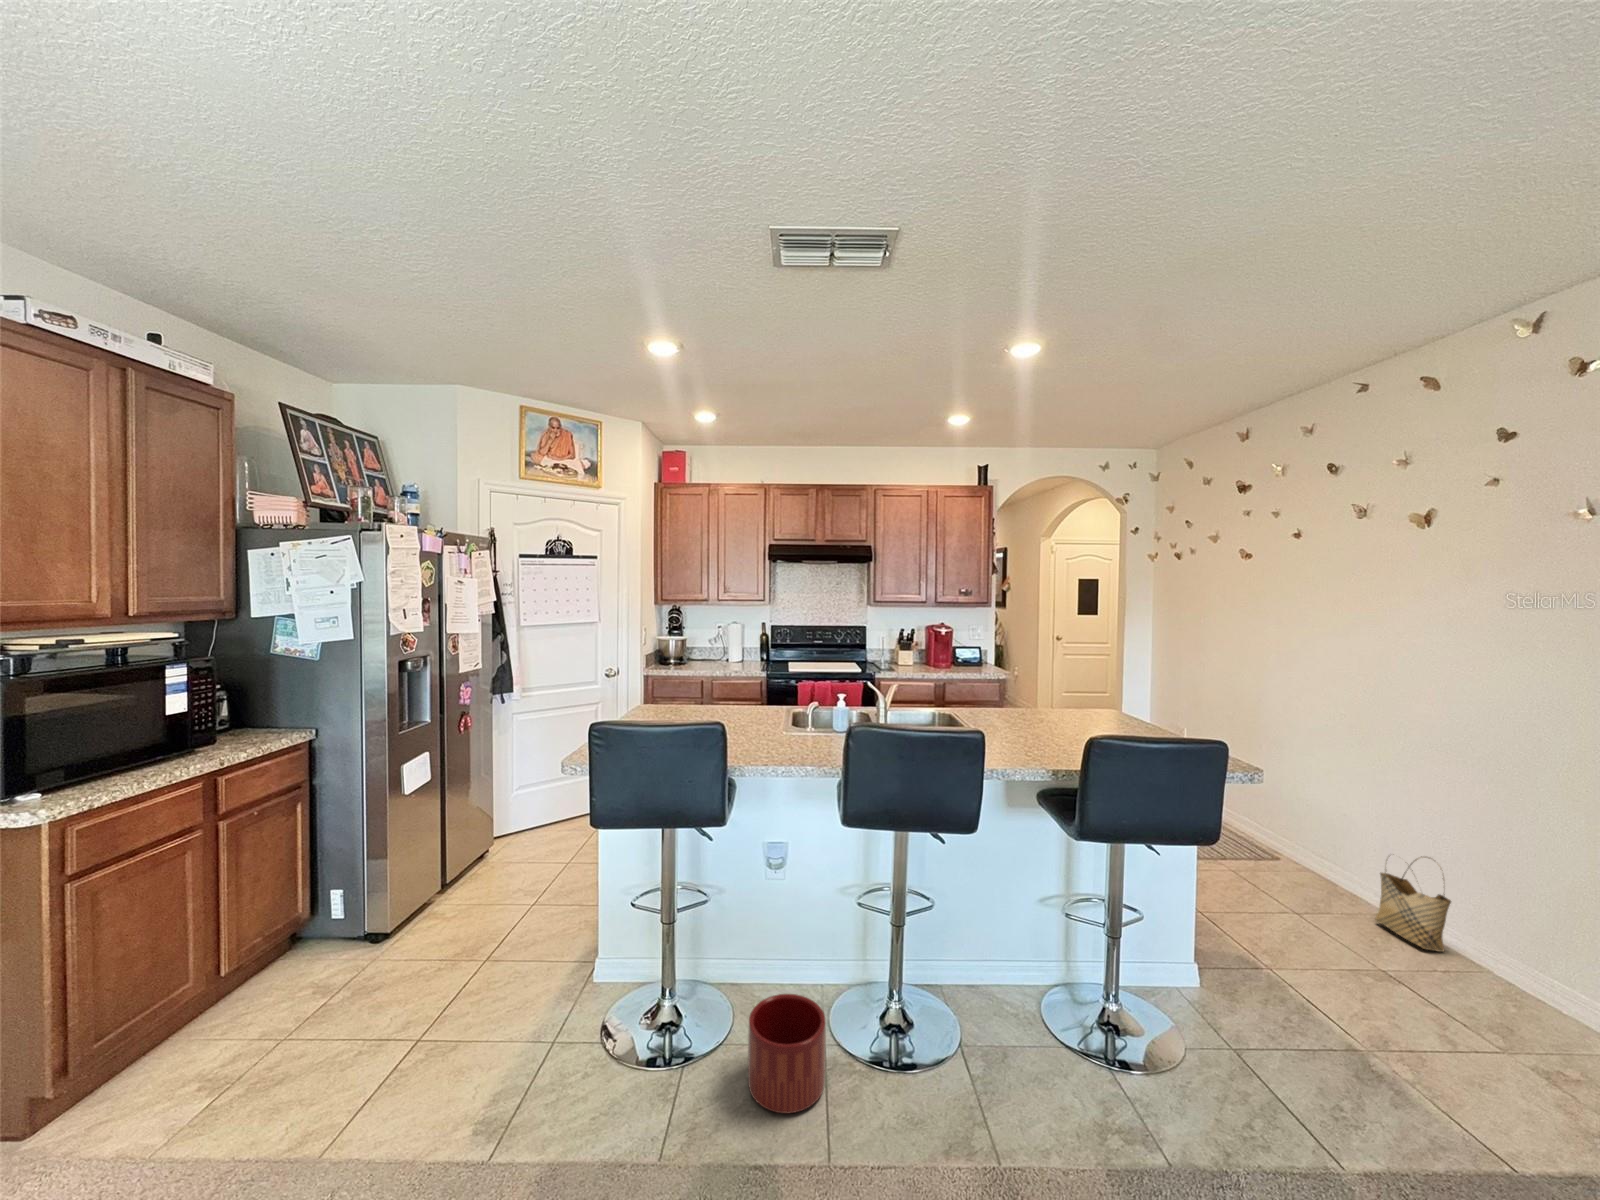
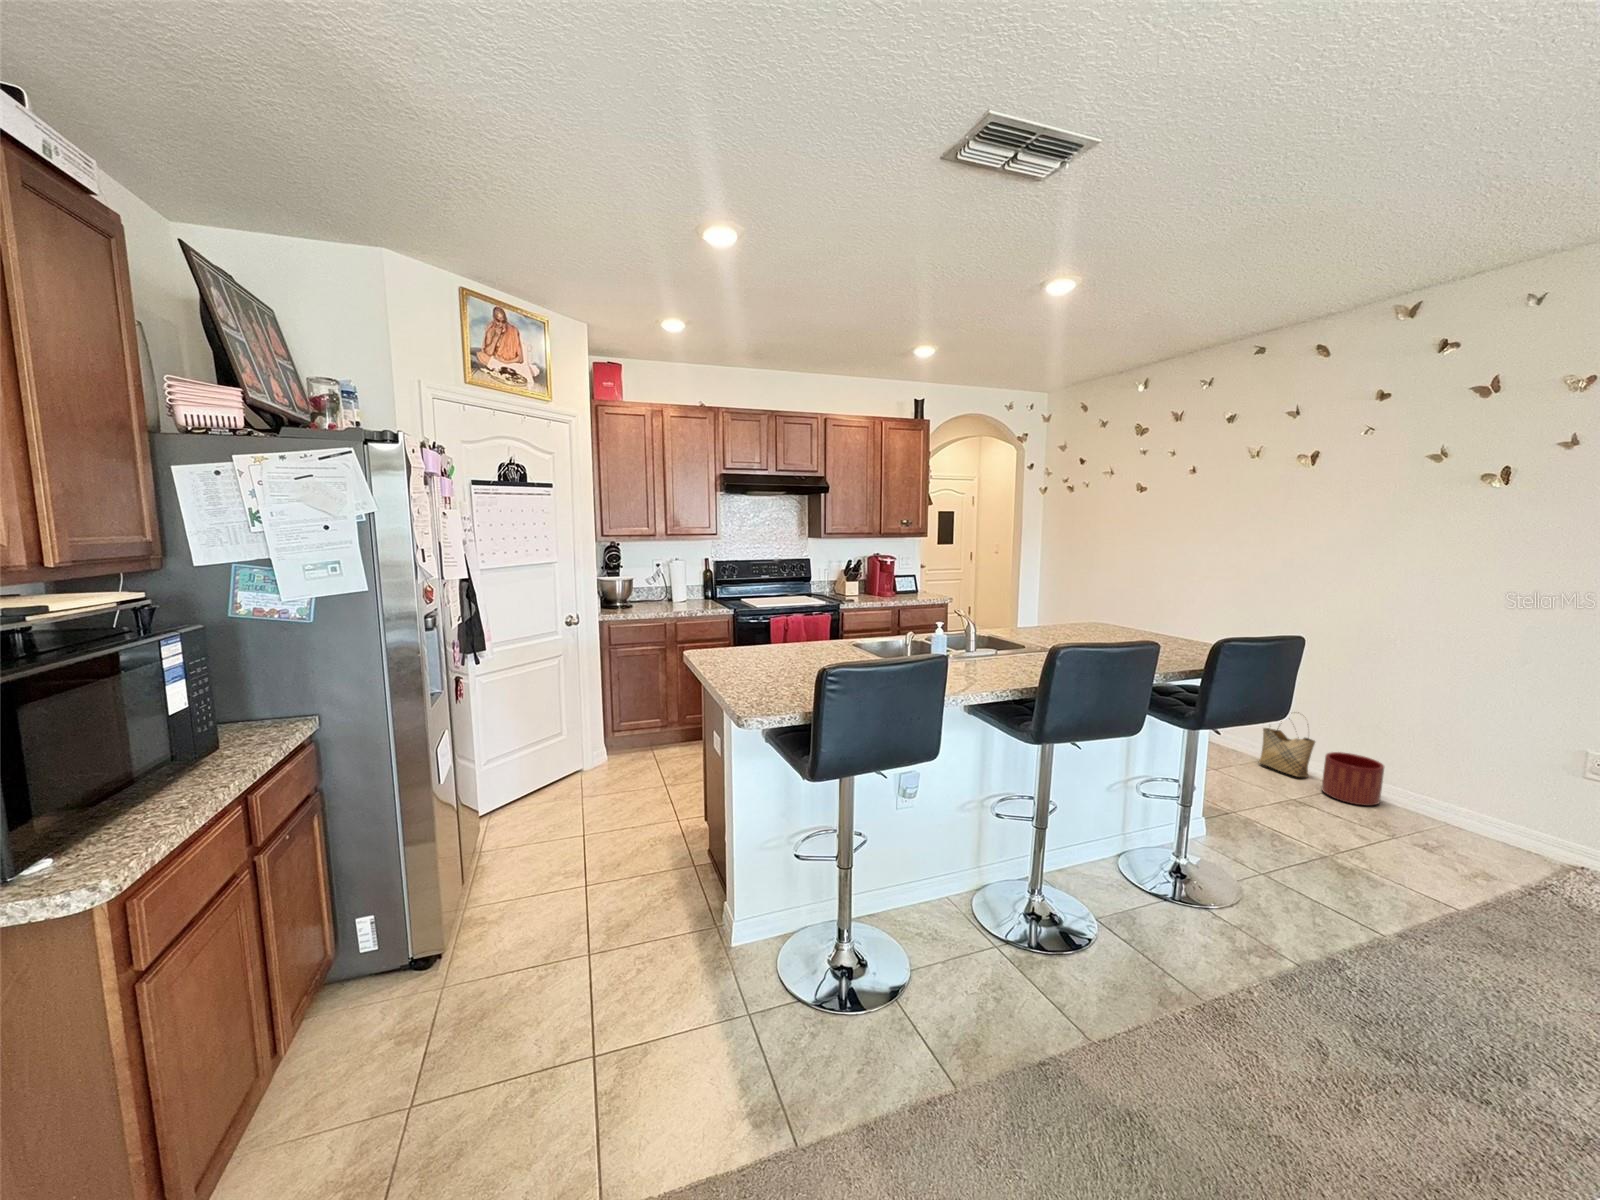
planter: present [748,994,826,1113] -> present [1322,752,1384,805]

